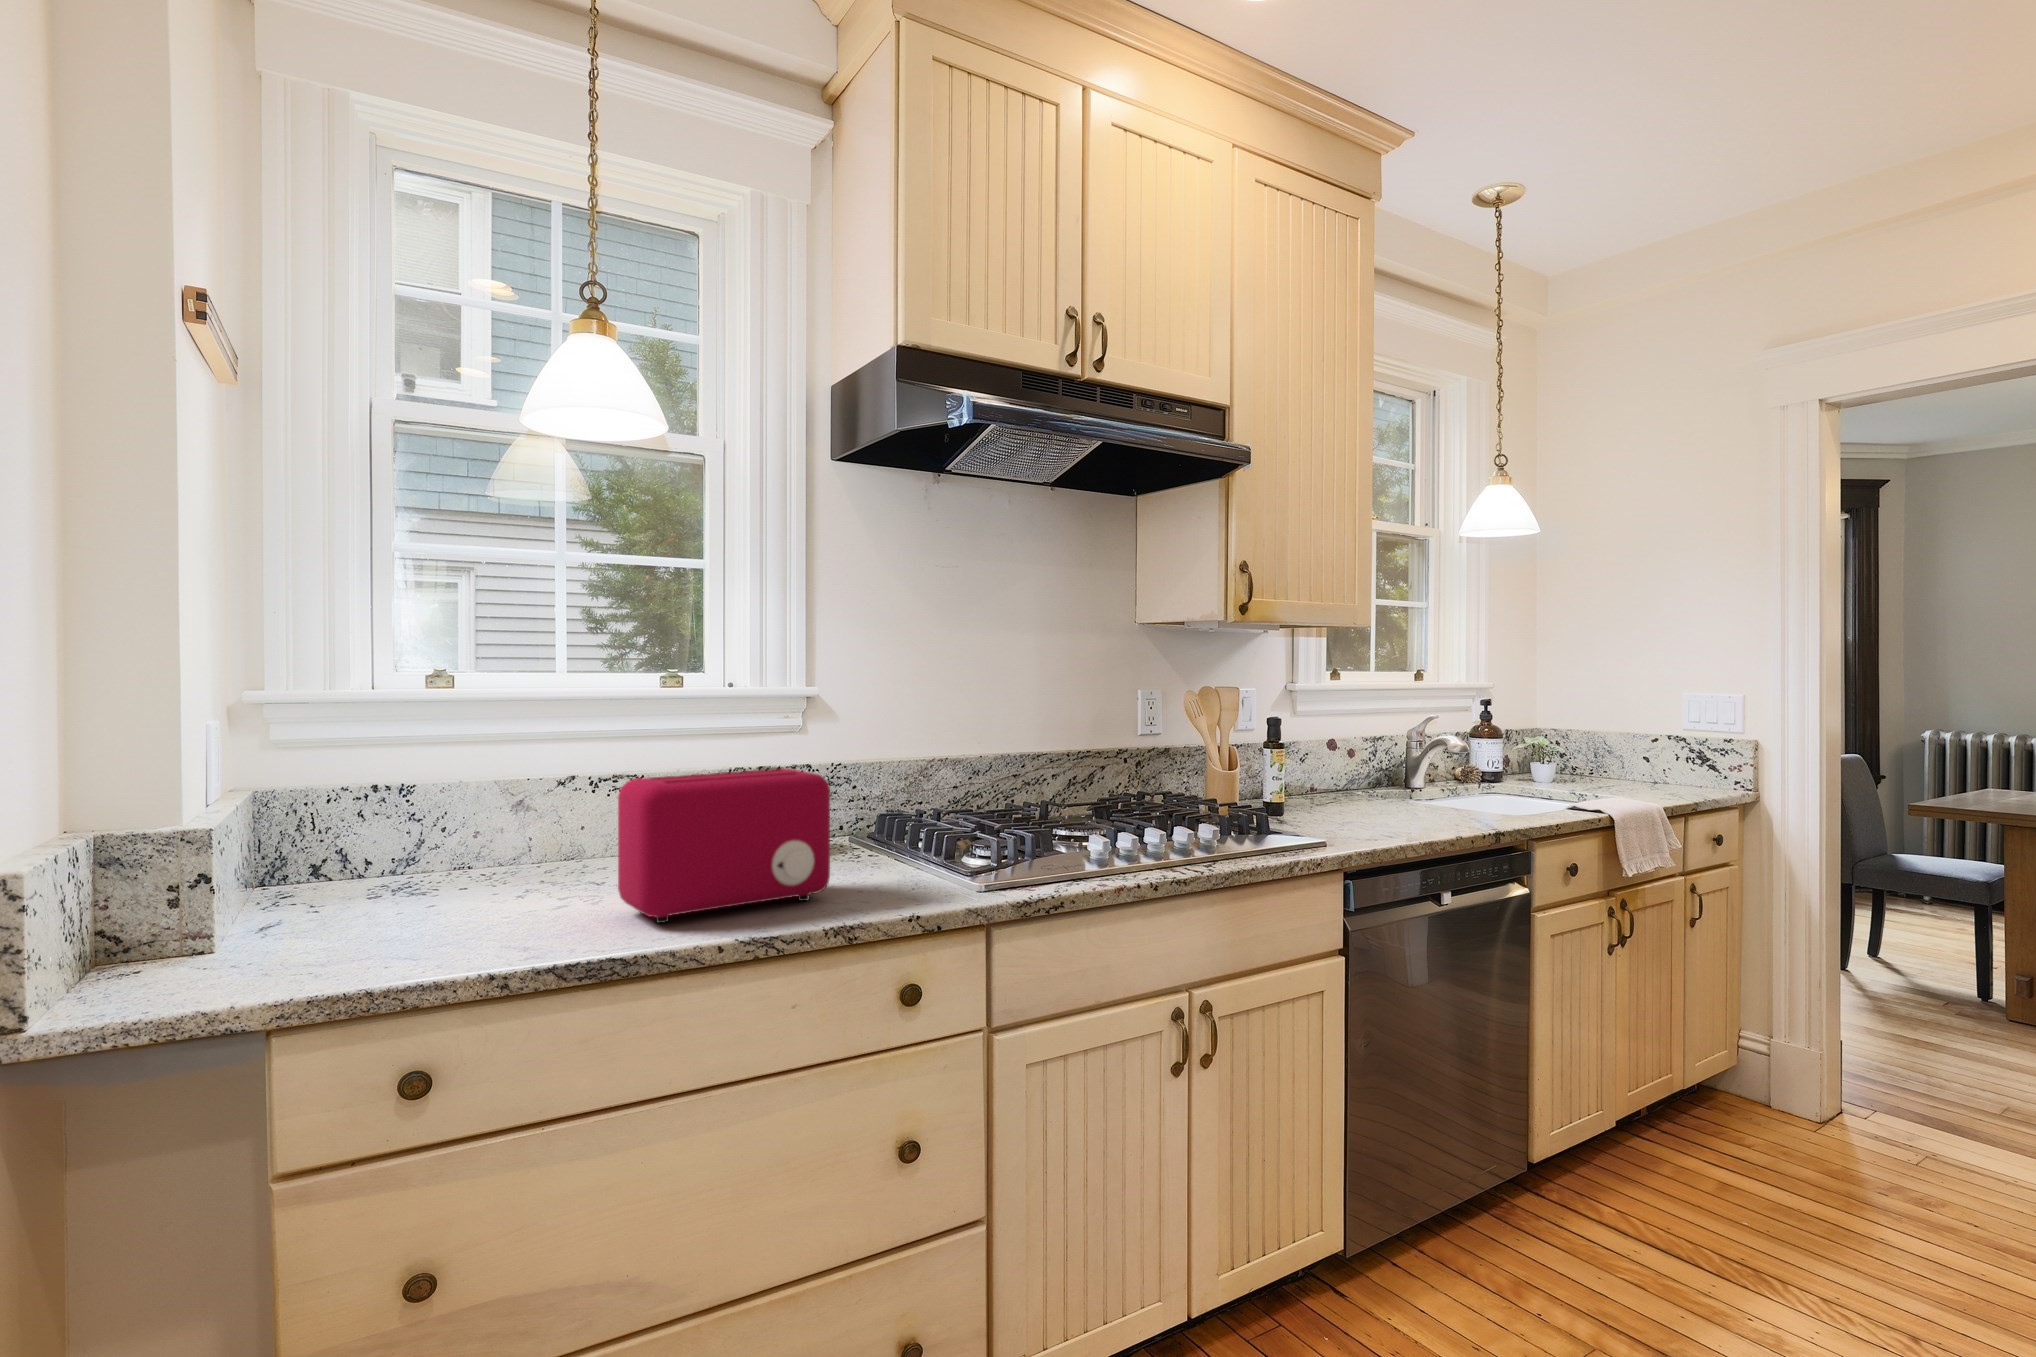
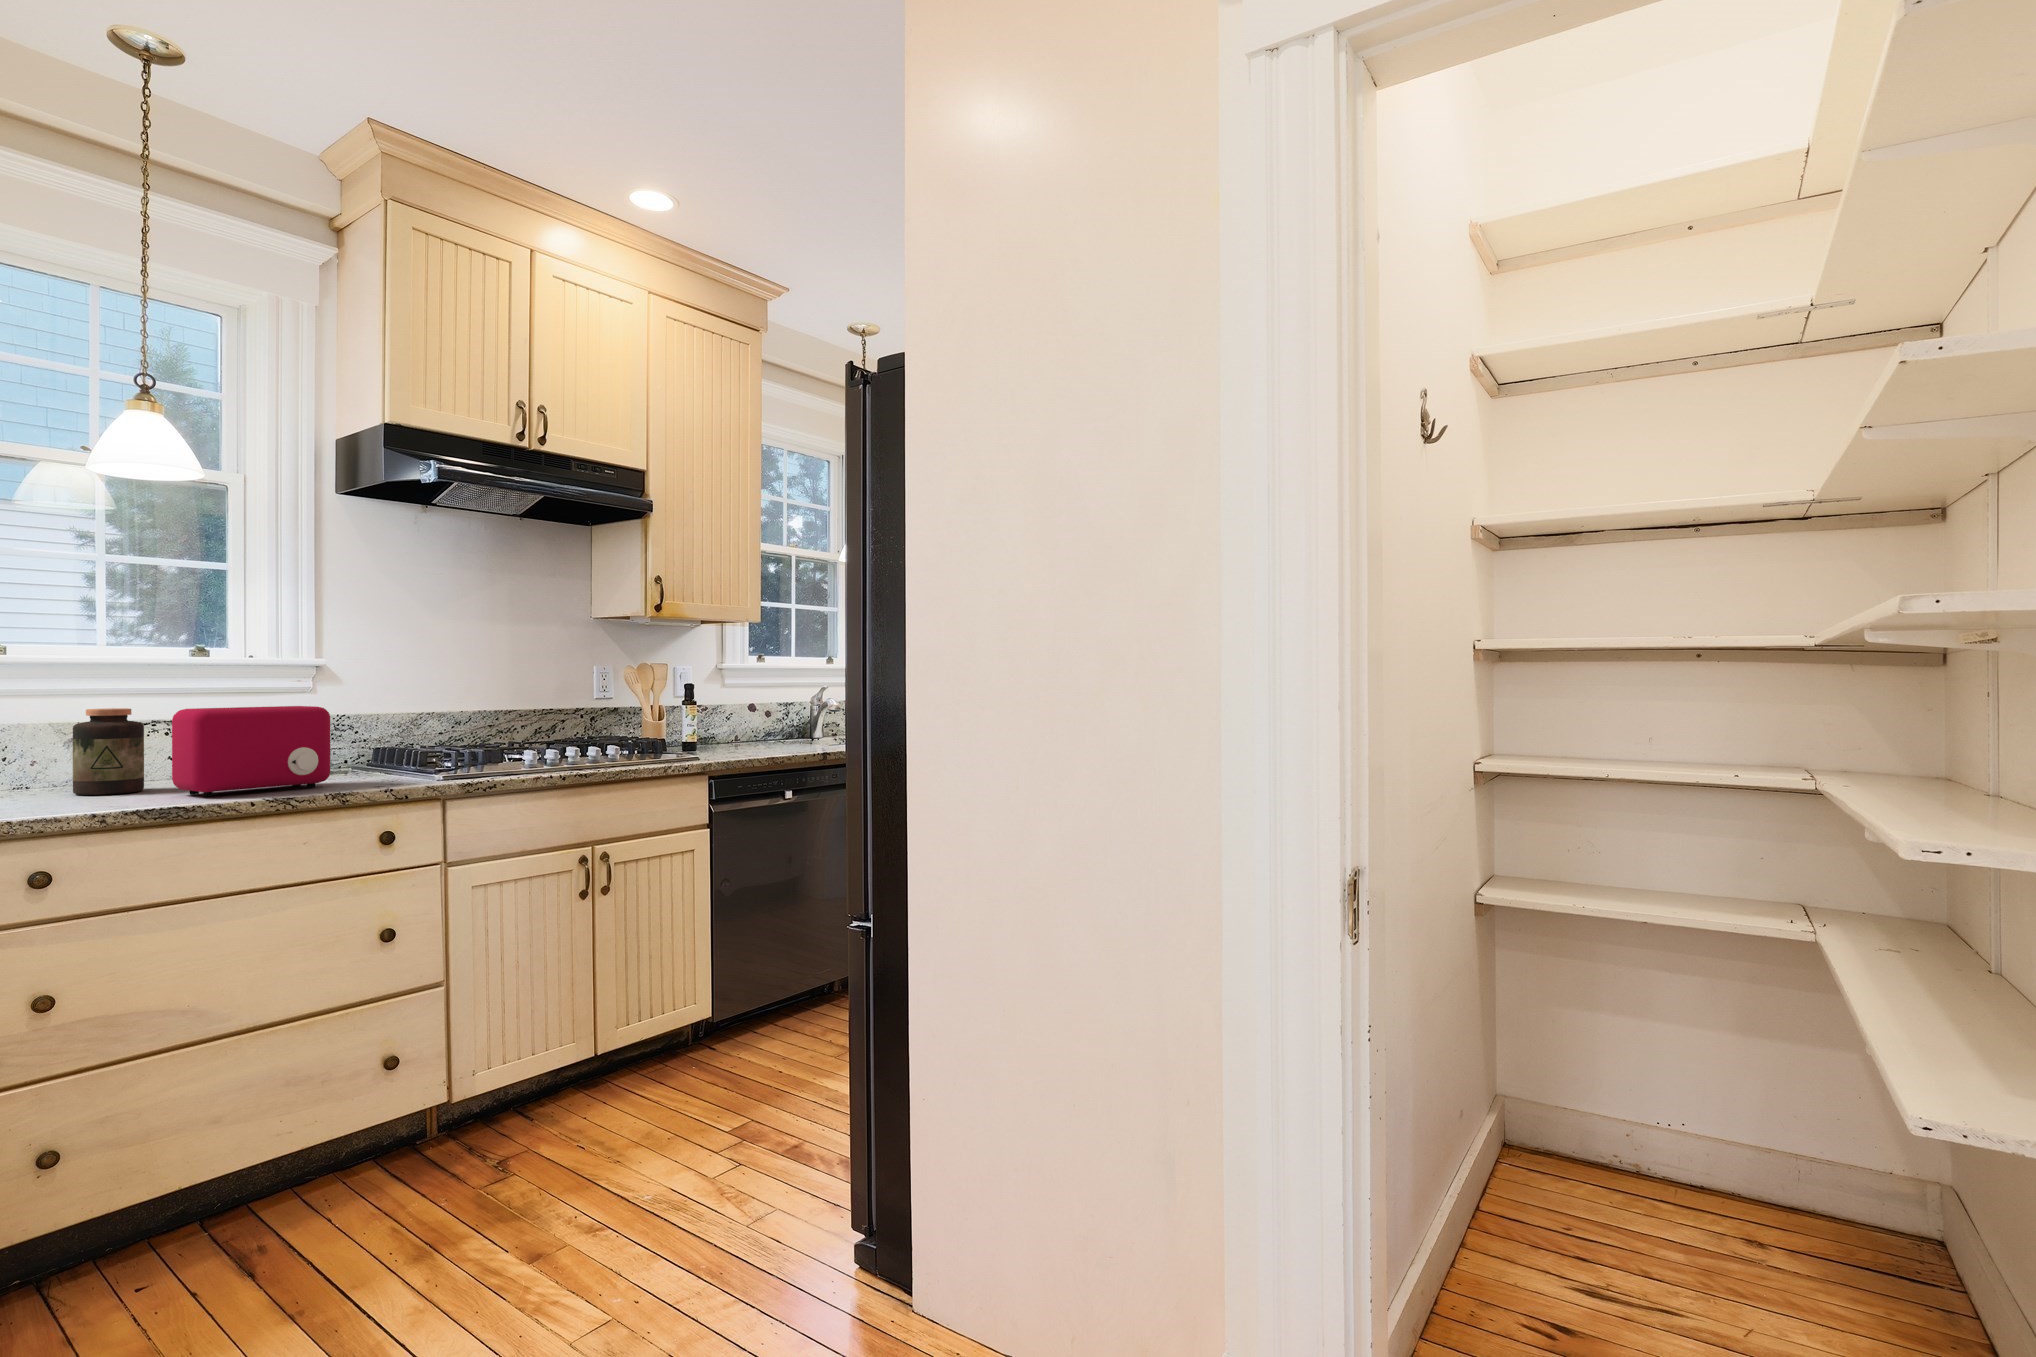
jar: none [501,769,591,903] -> present [73,708,144,795]

